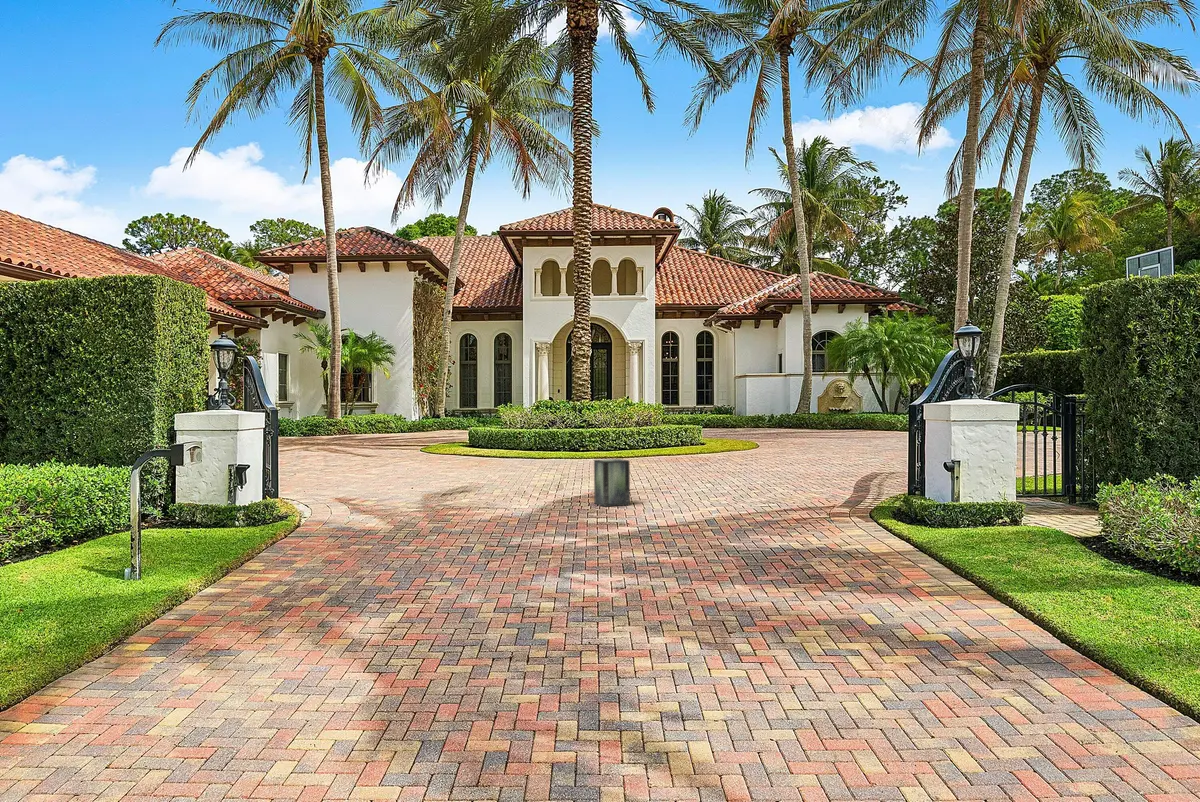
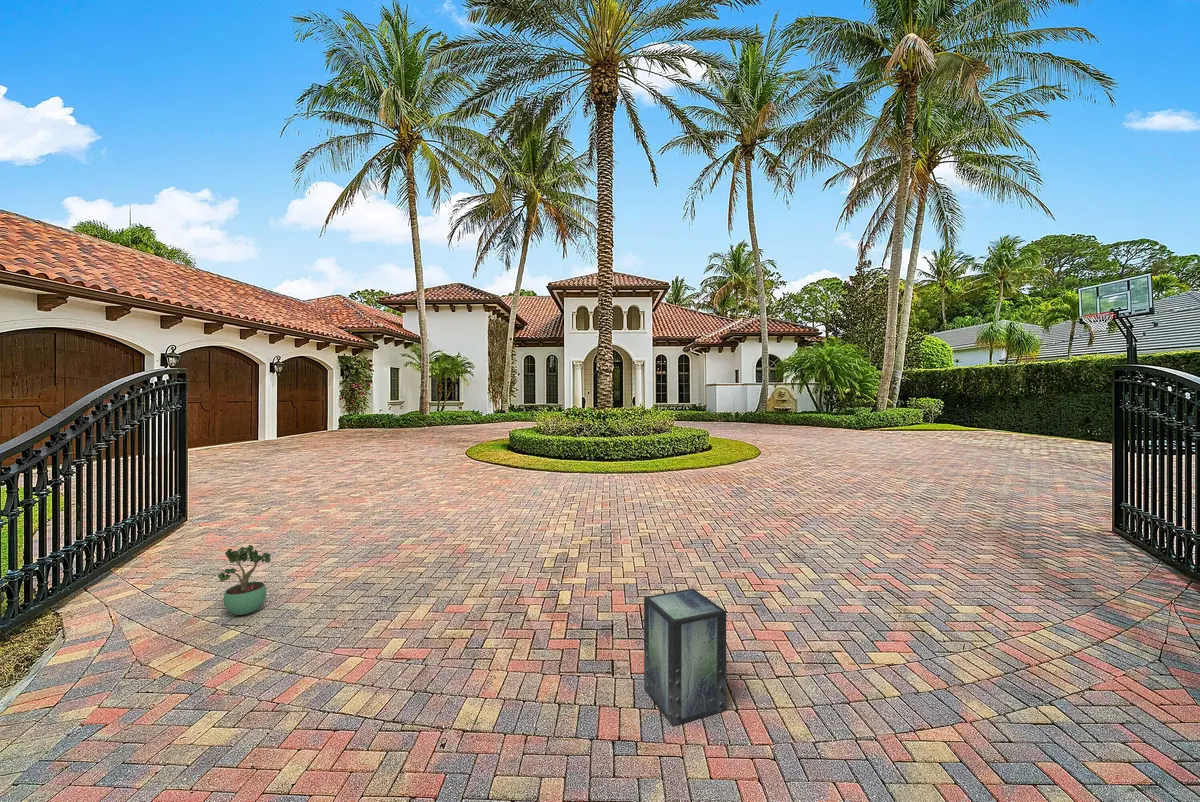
potted plant: none [352,456,380,497] -> present [218,545,270,615]

